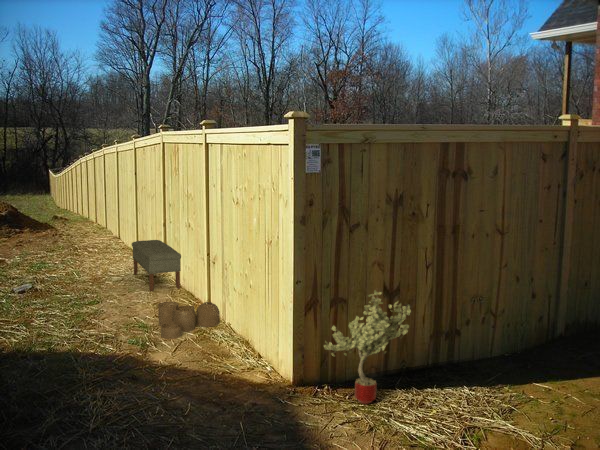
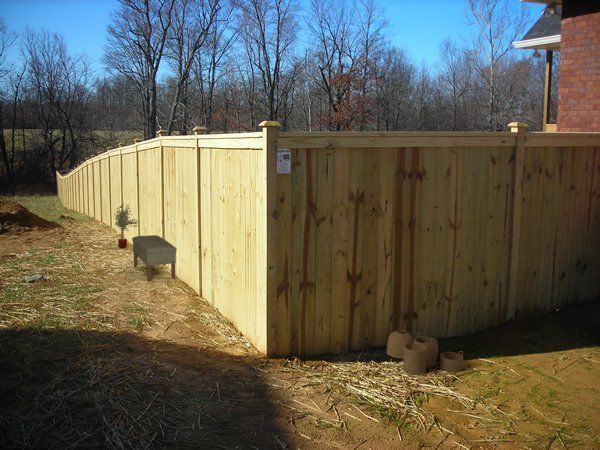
potted tree: present [324,291,411,404] -> present [115,204,137,248]
woven basket: present [158,298,220,339] -> present [387,330,463,375]

